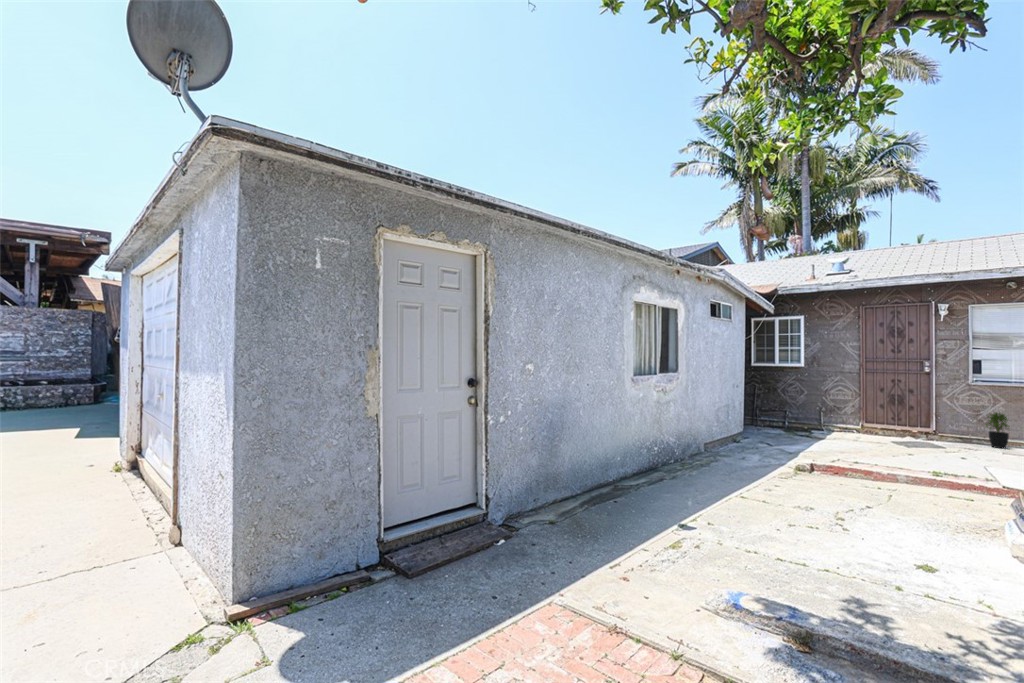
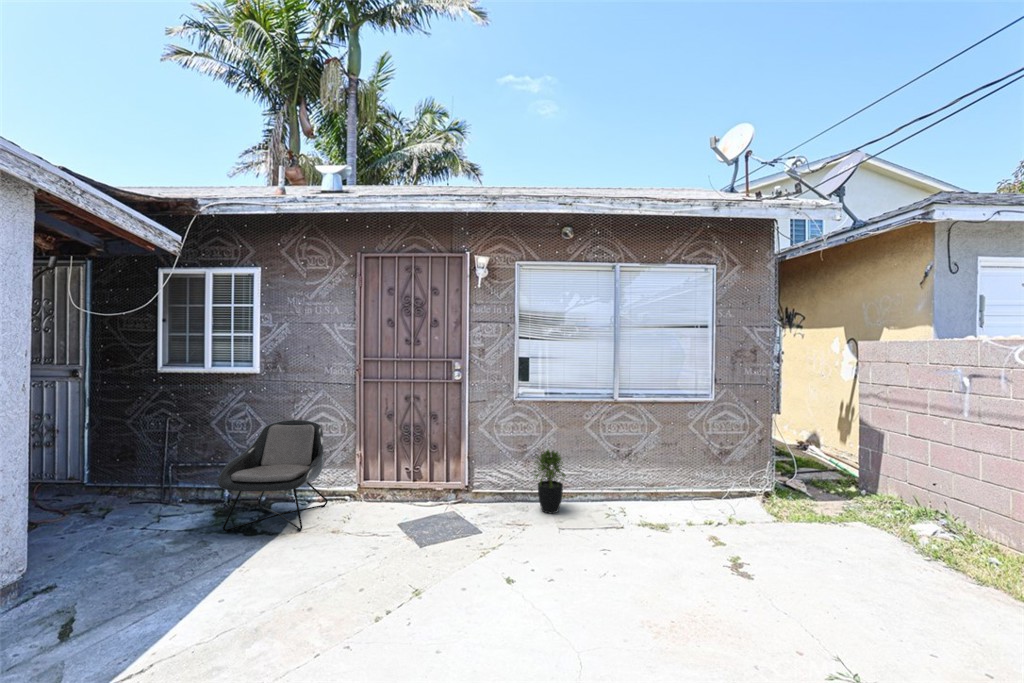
lounge chair: none [797,389,845,435] -> present [218,420,328,532]

